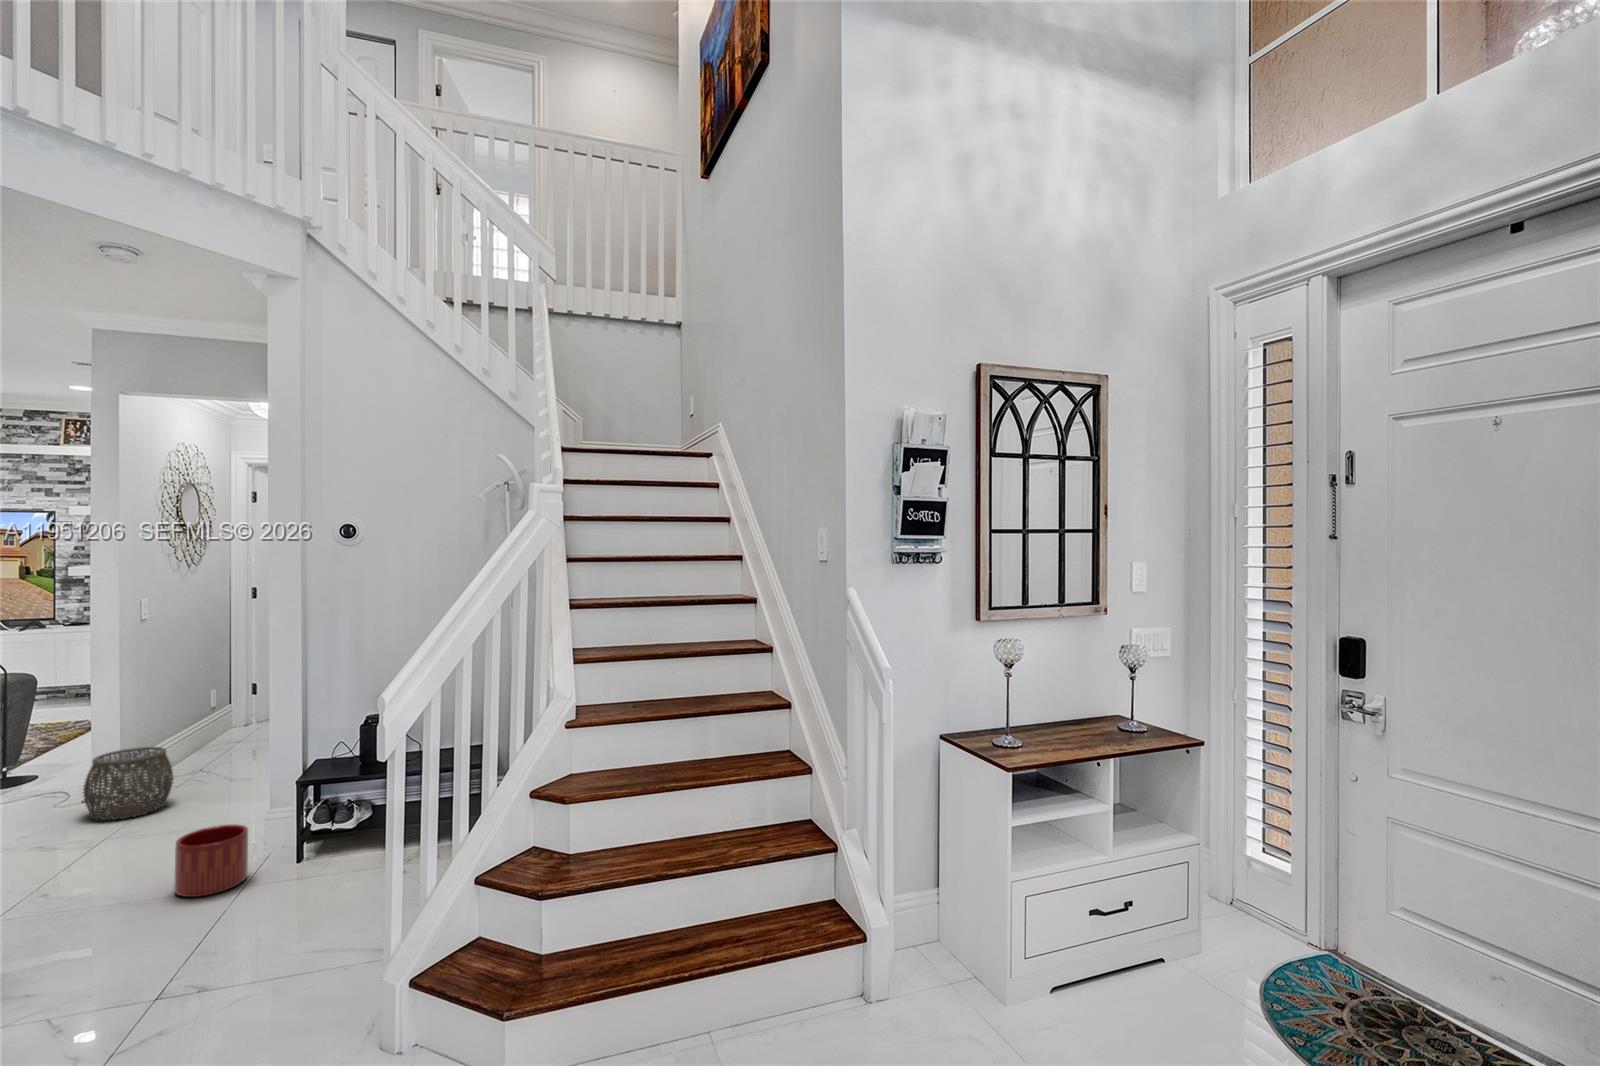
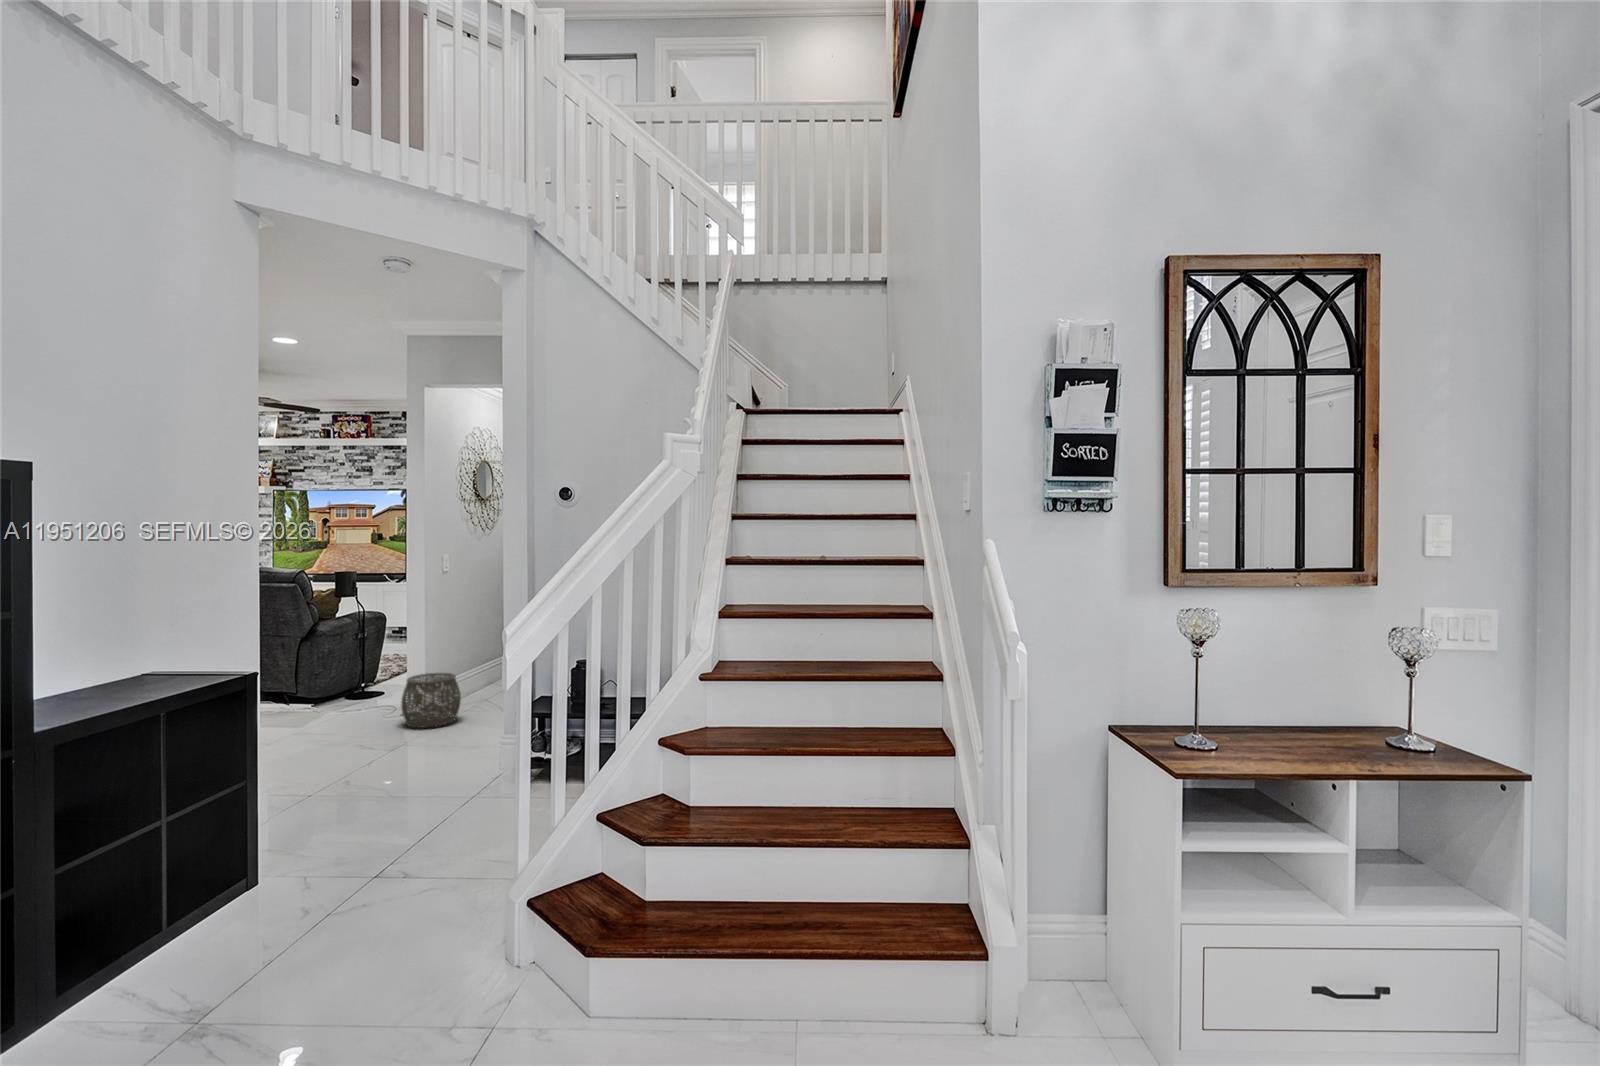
planter: present [174,825,248,897] -> none [429,741,482,797]

